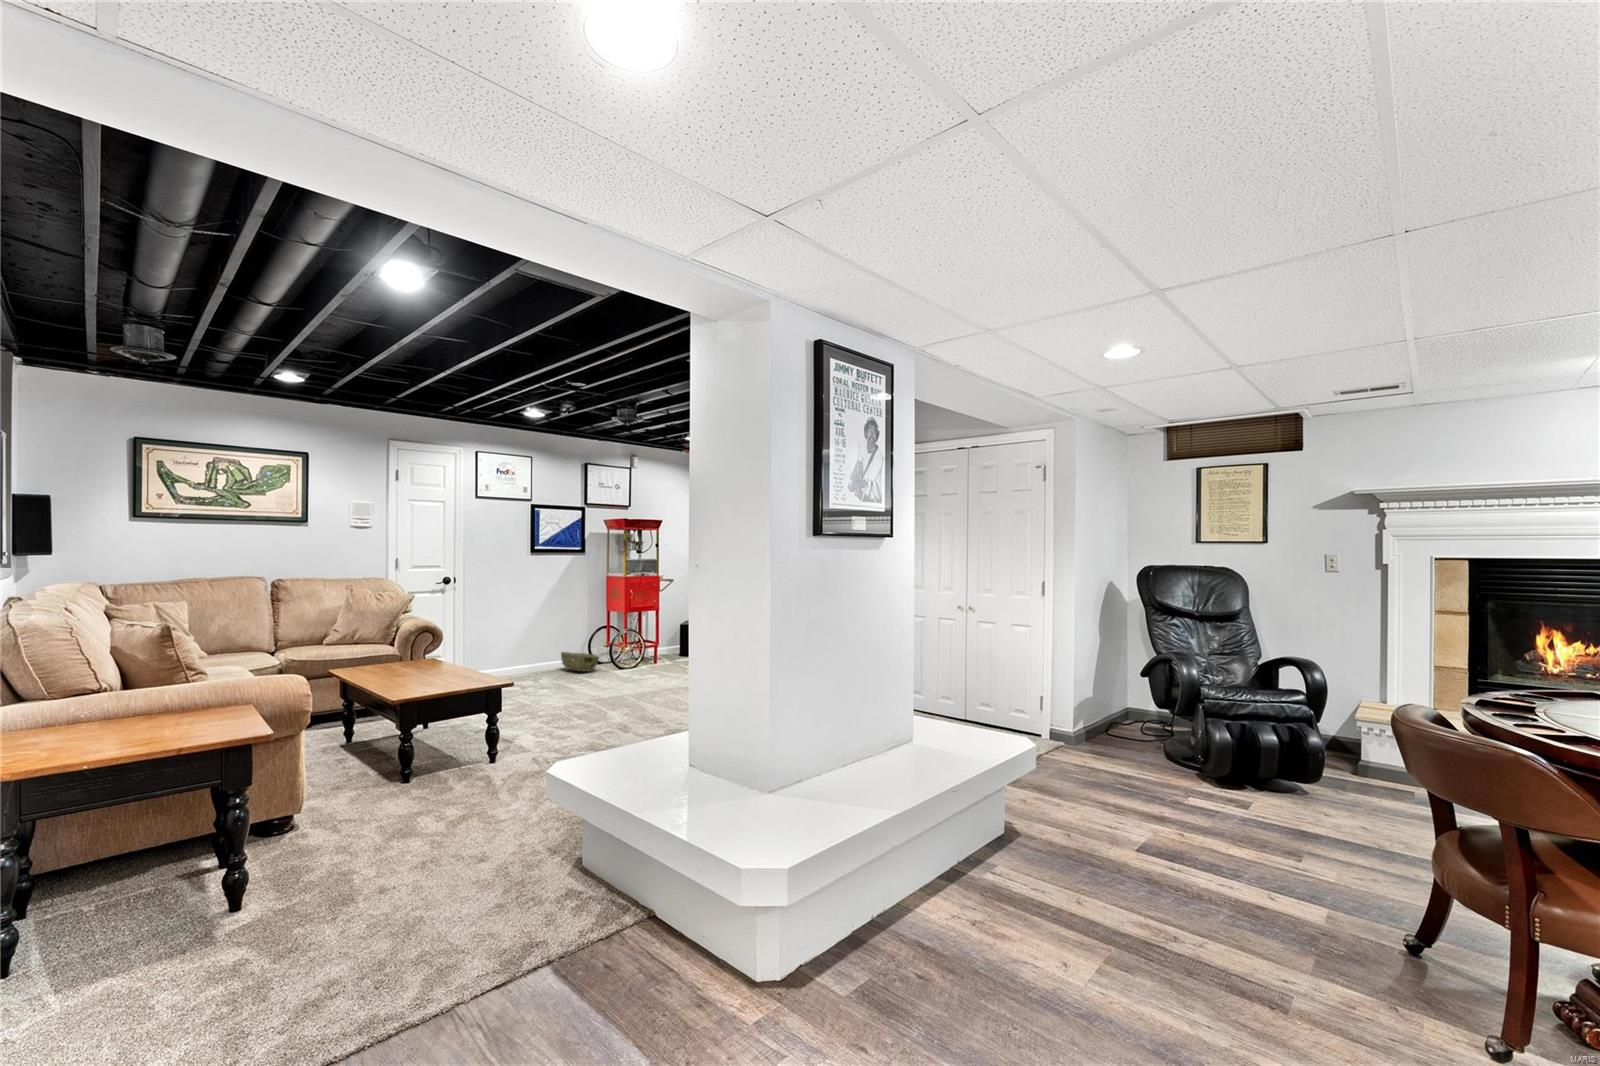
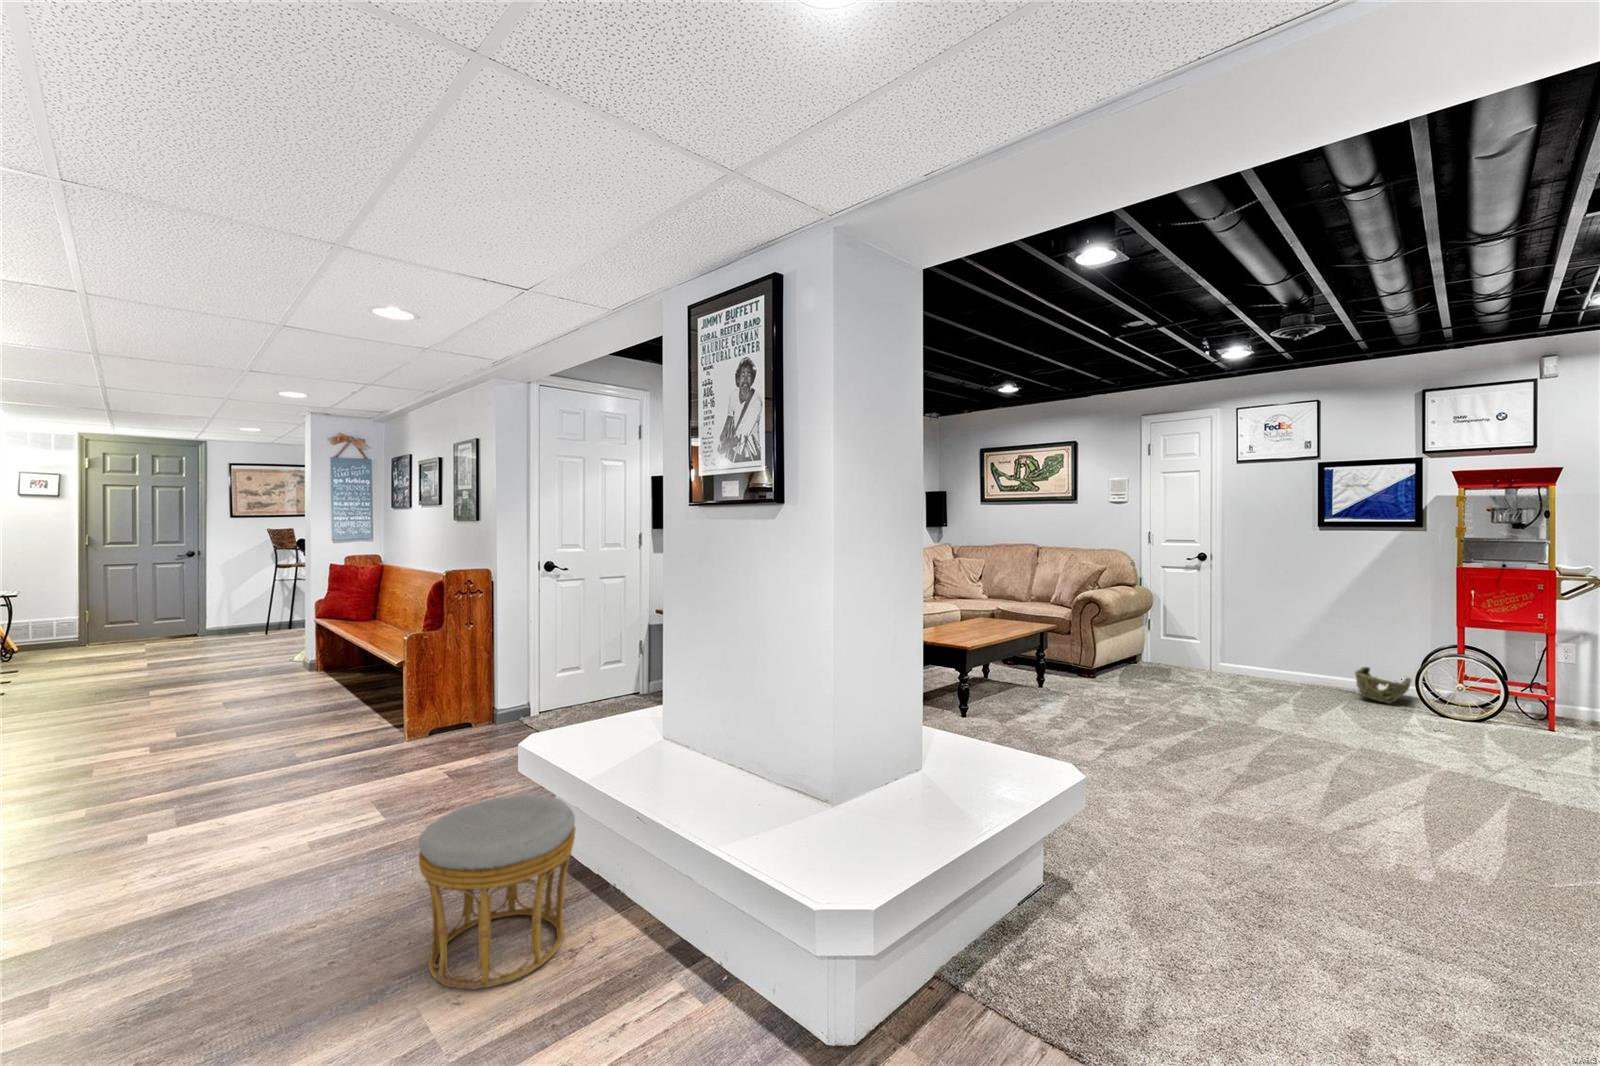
ottoman: none [918,812,1061,997] -> present [419,795,575,989]

